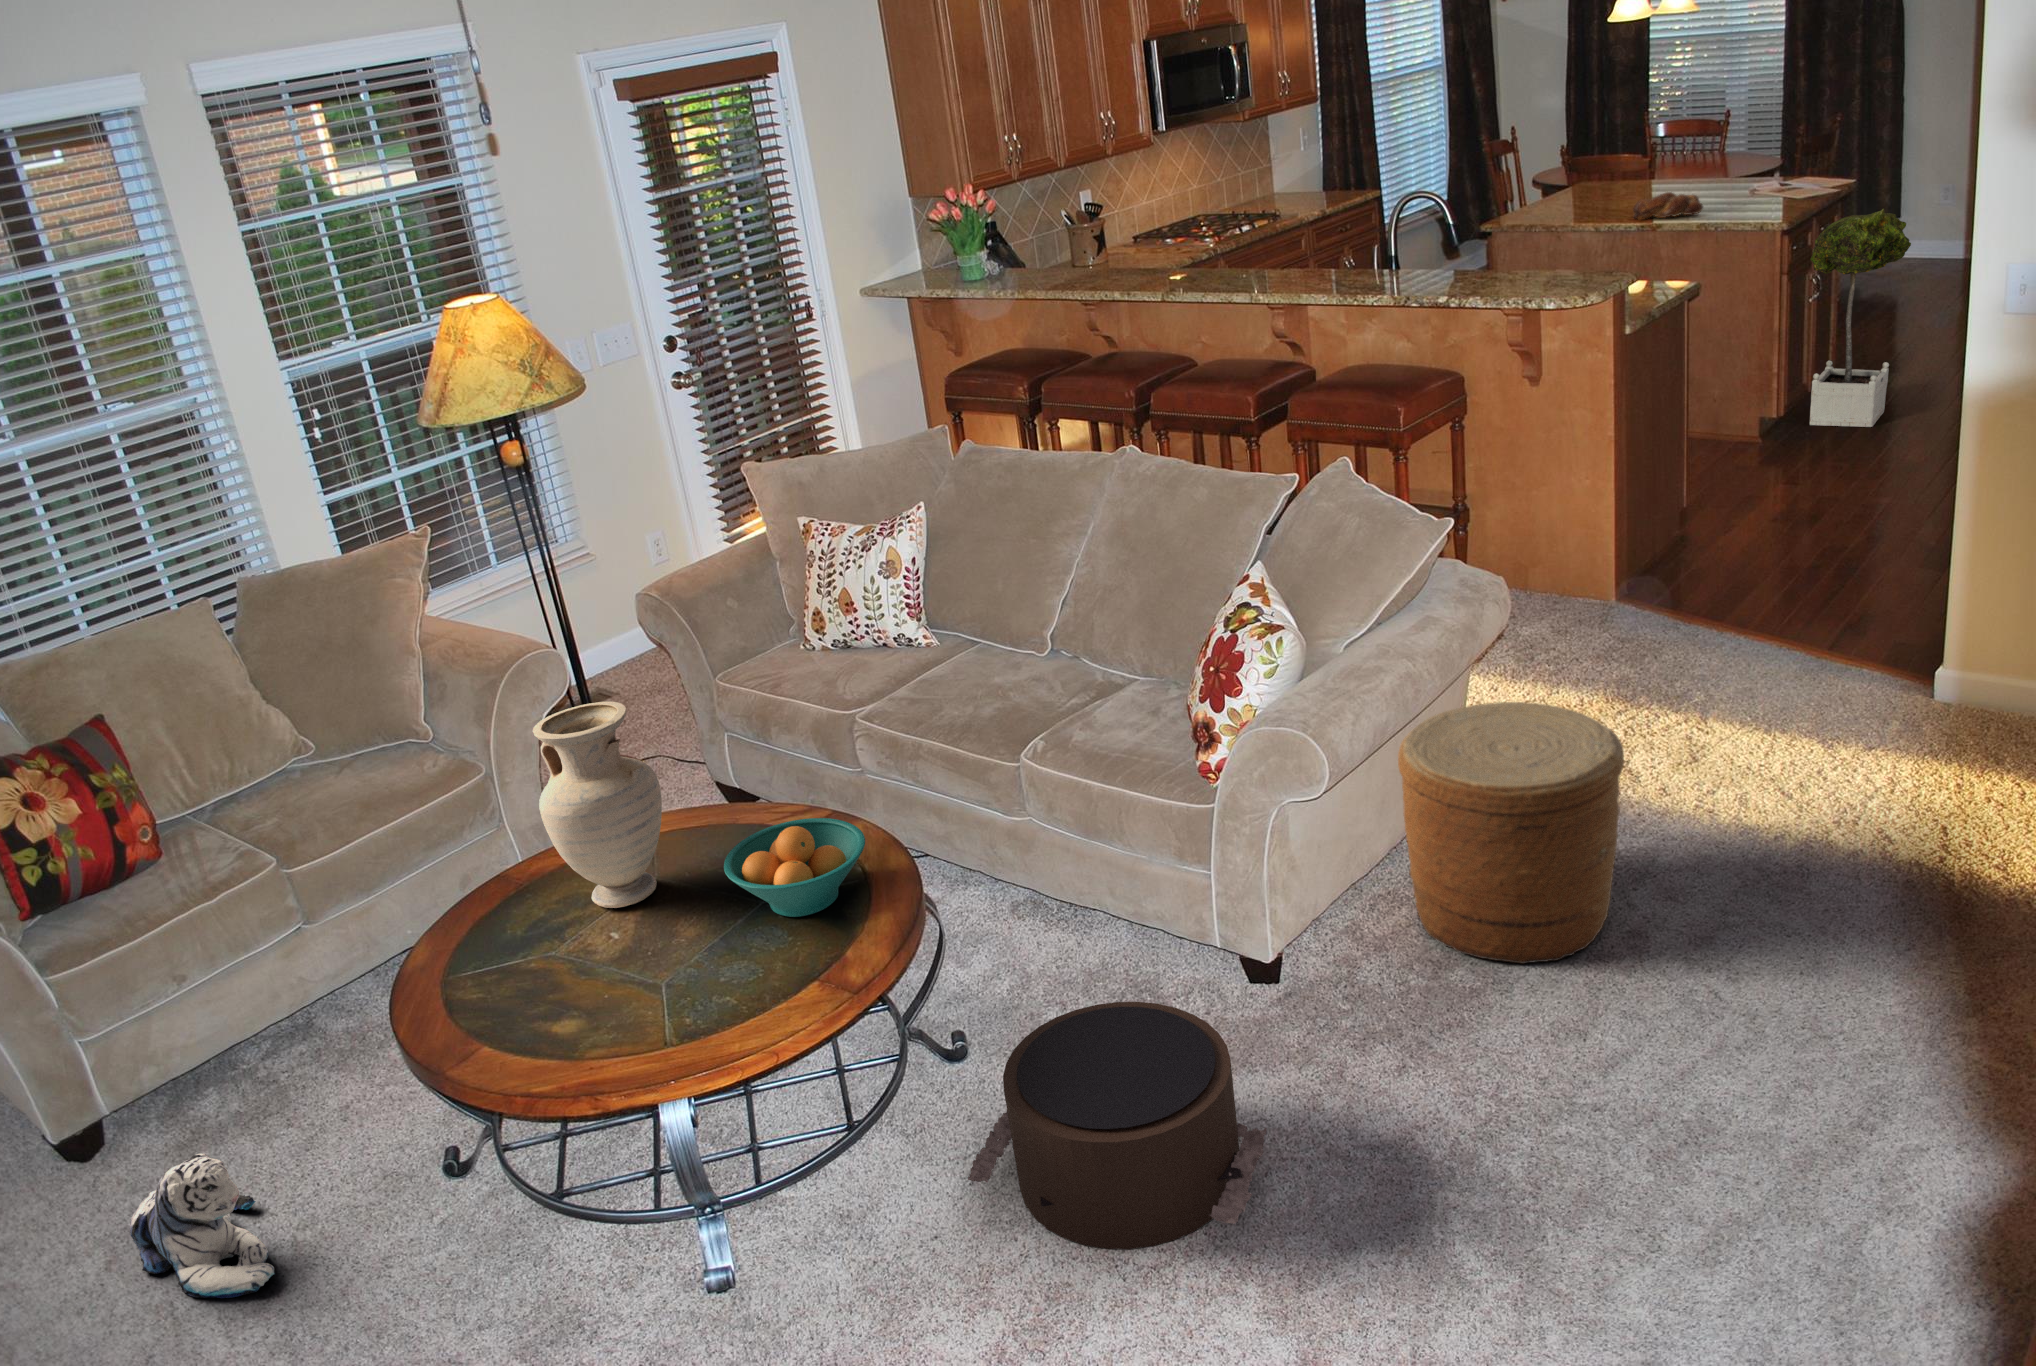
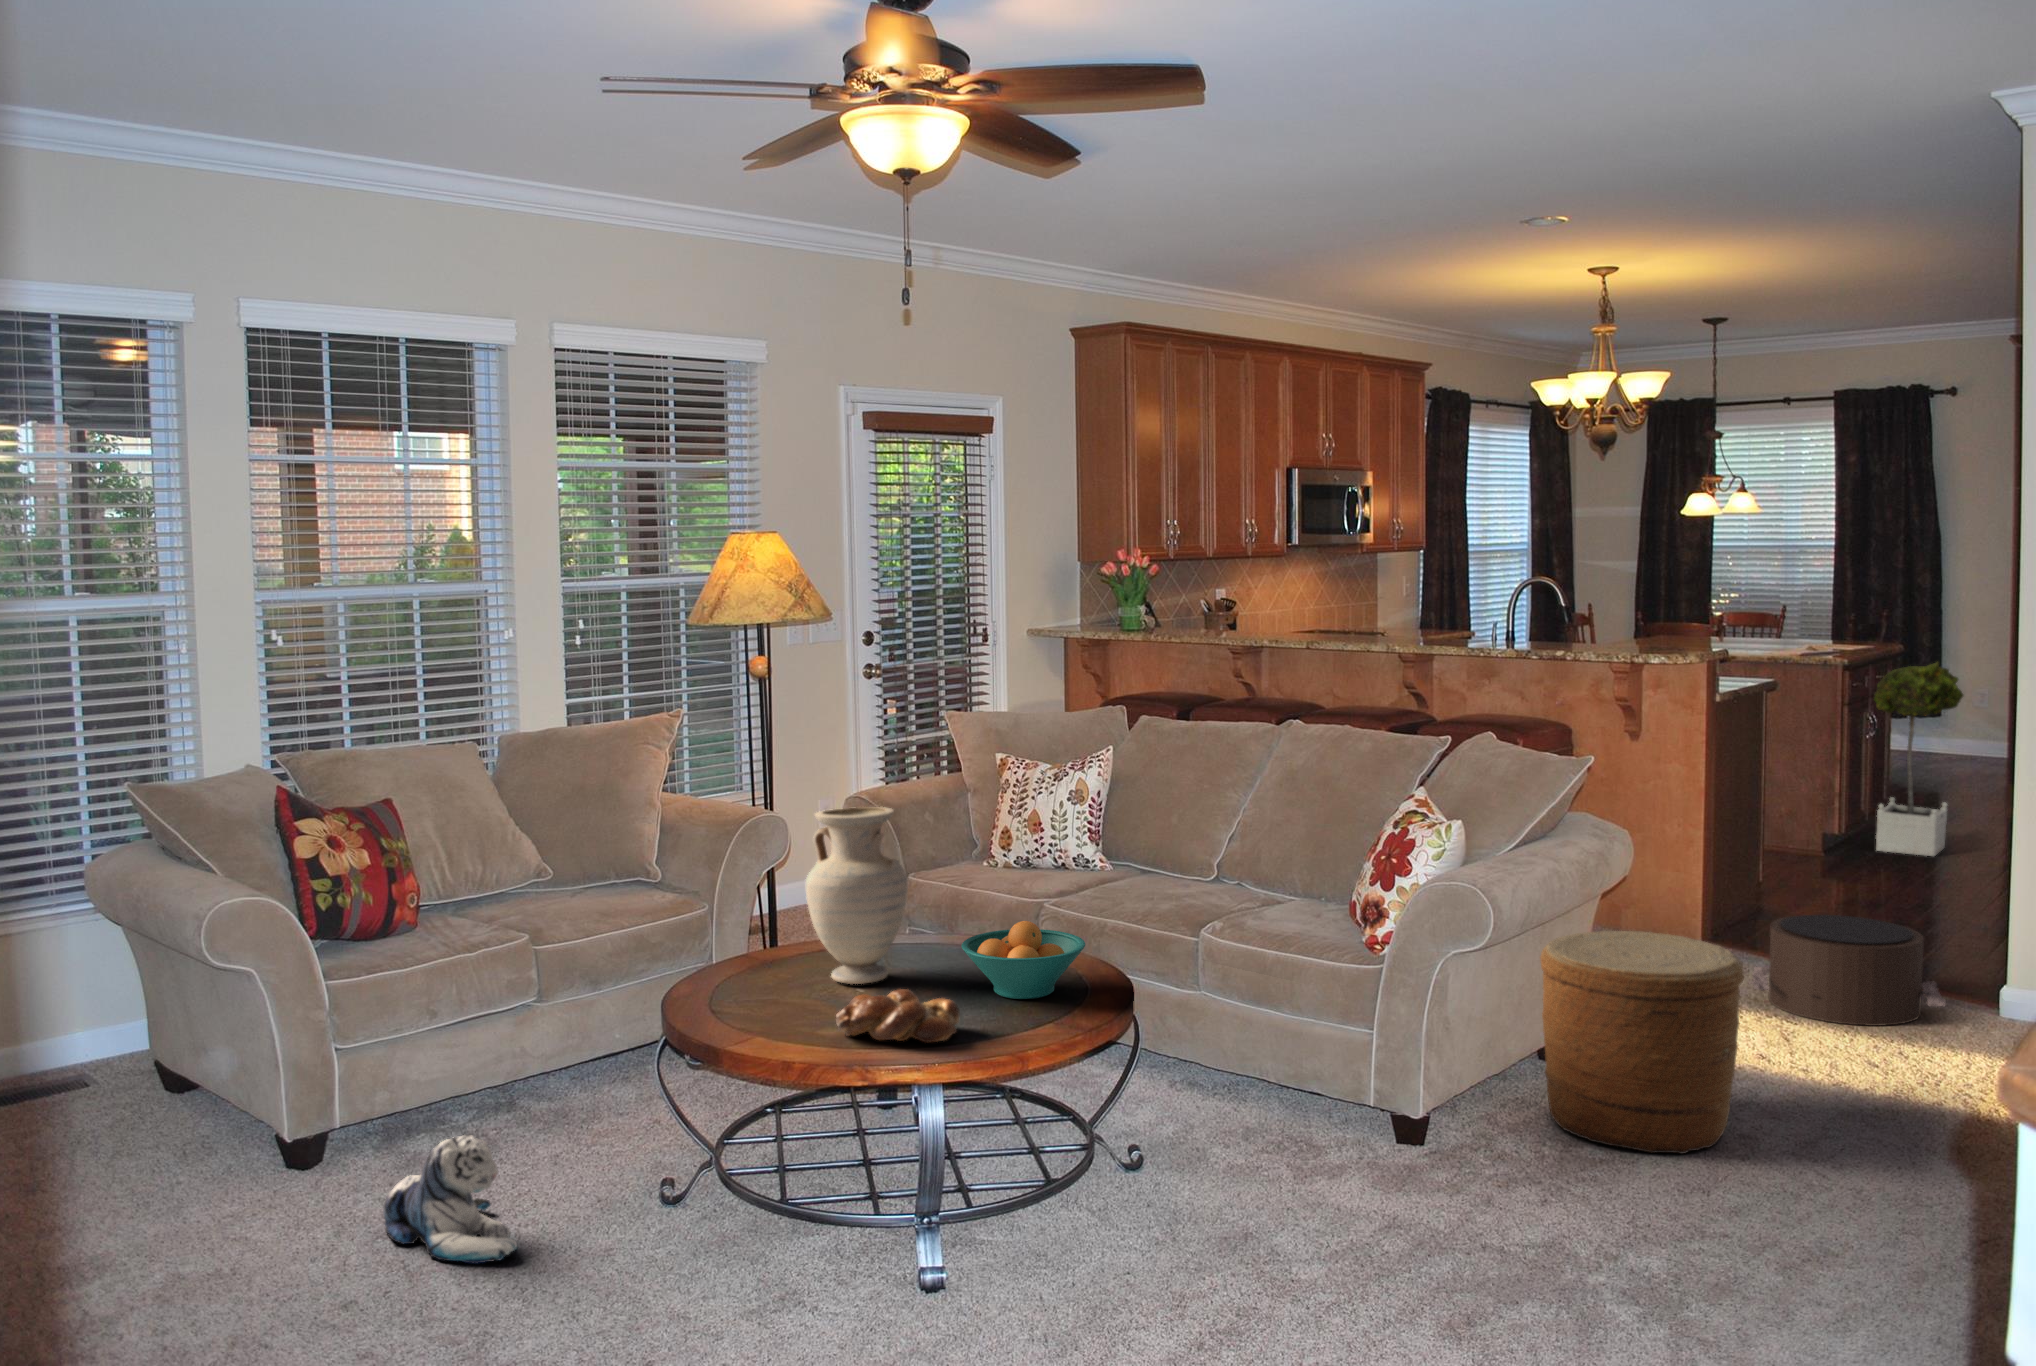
bread loaf: present [1633,192,1703,220] -> present [836,989,960,1042]
pouf: present [968,1002,1267,1249] -> present [1752,915,1946,1026]

